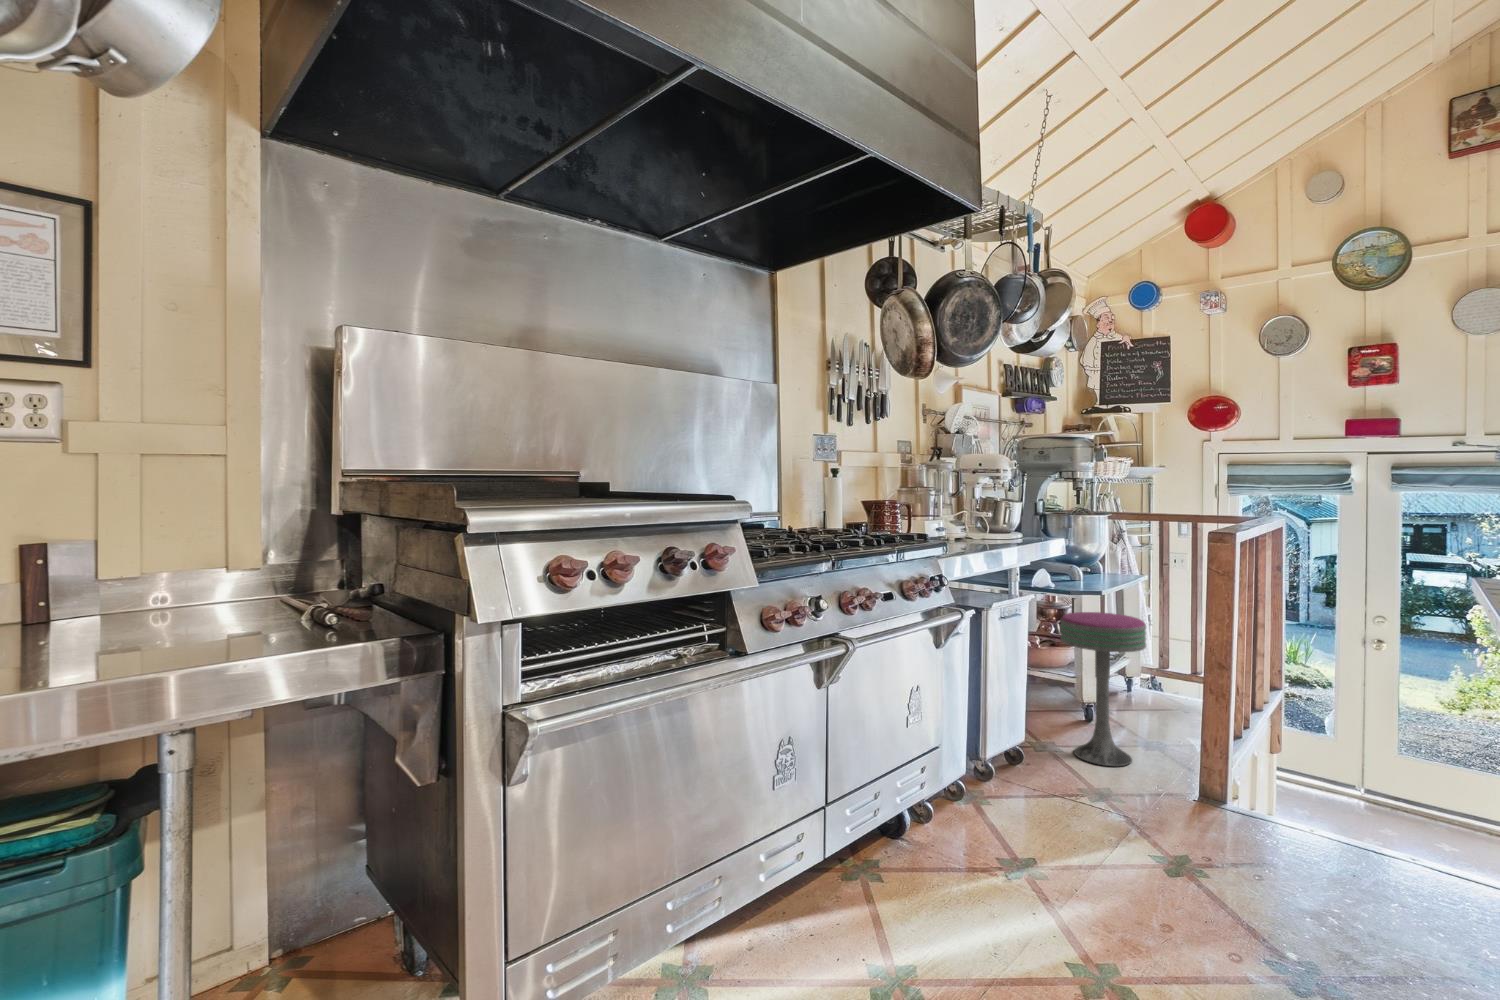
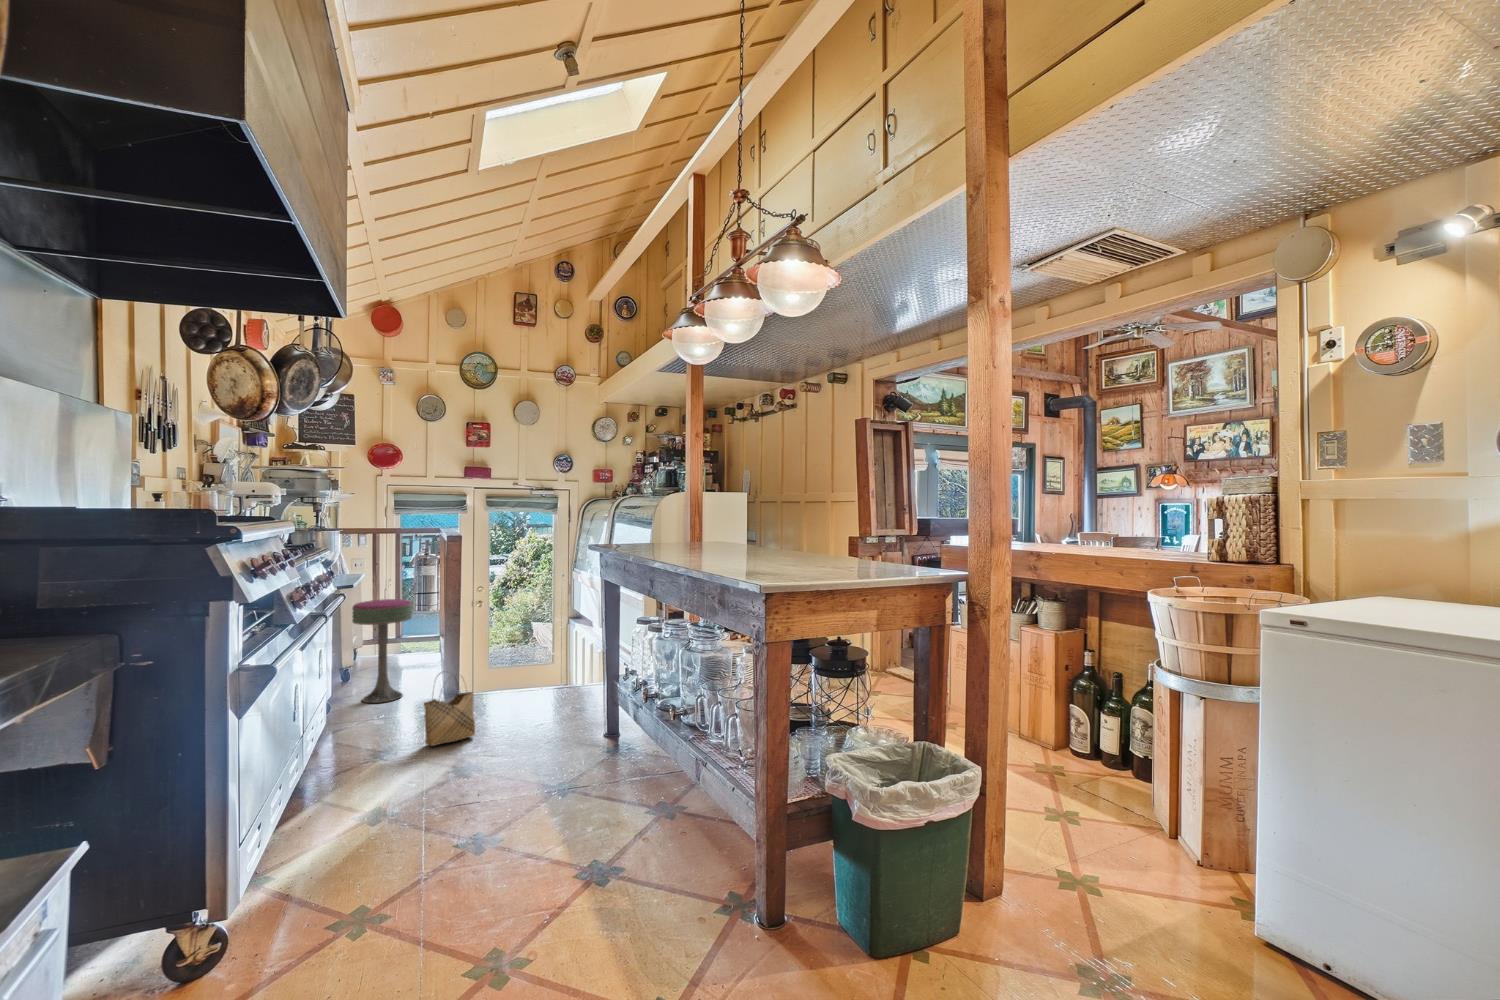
woven basket: none [1069,757,1169,898] -> present [424,674,475,746]

